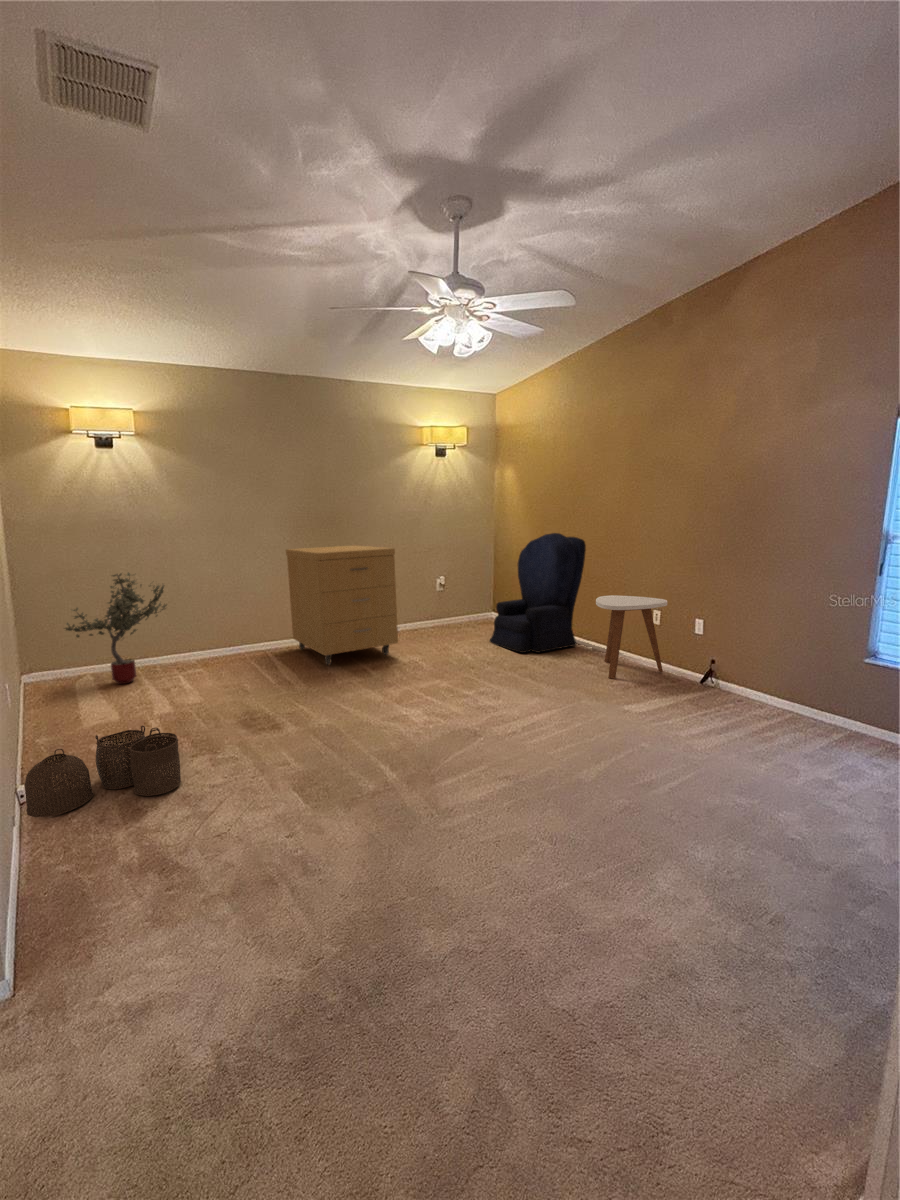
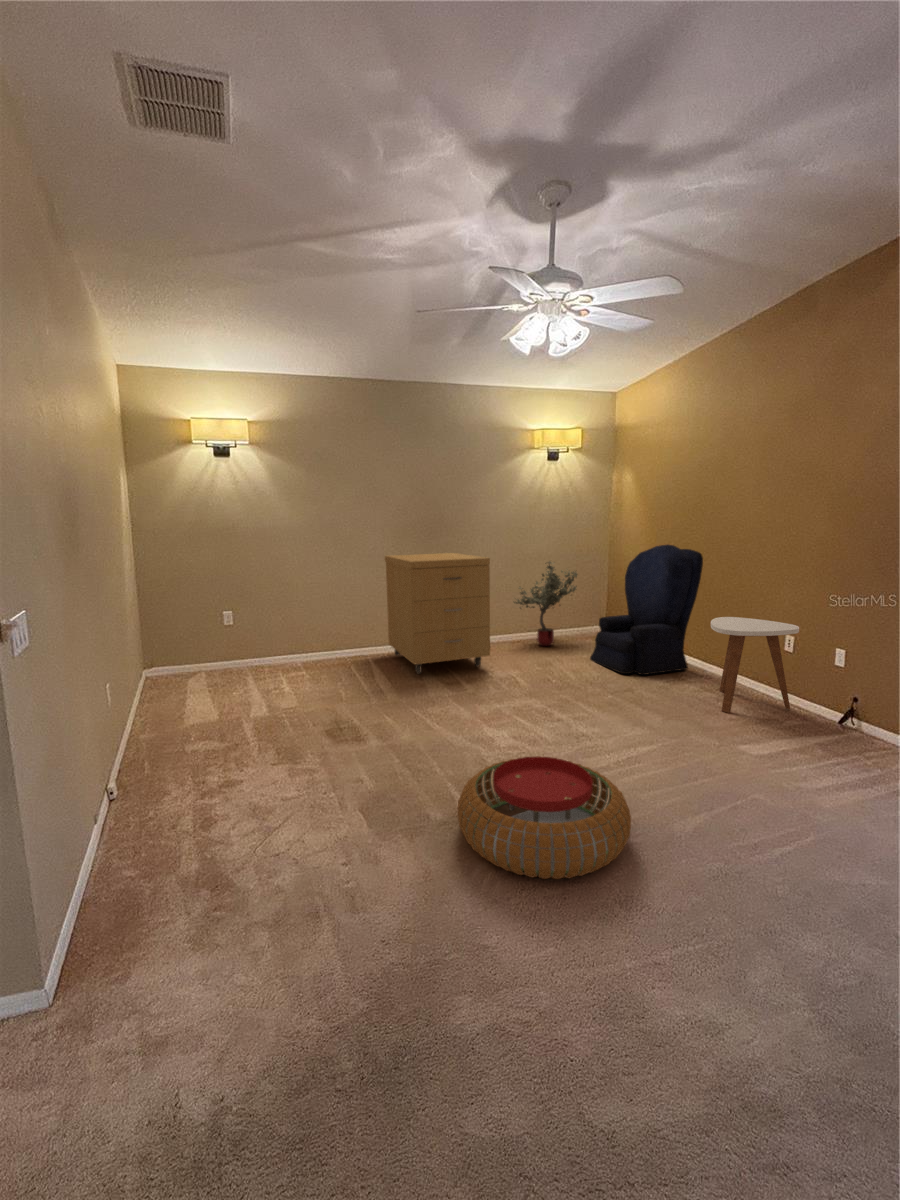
potted tree: present [65,573,167,684] -> present [514,561,577,646]
pouf: none [394,723,549,826] -> present [458,756,631,879]
woven basket: present [25,725,181,817] -> none [118,728,261,810]

